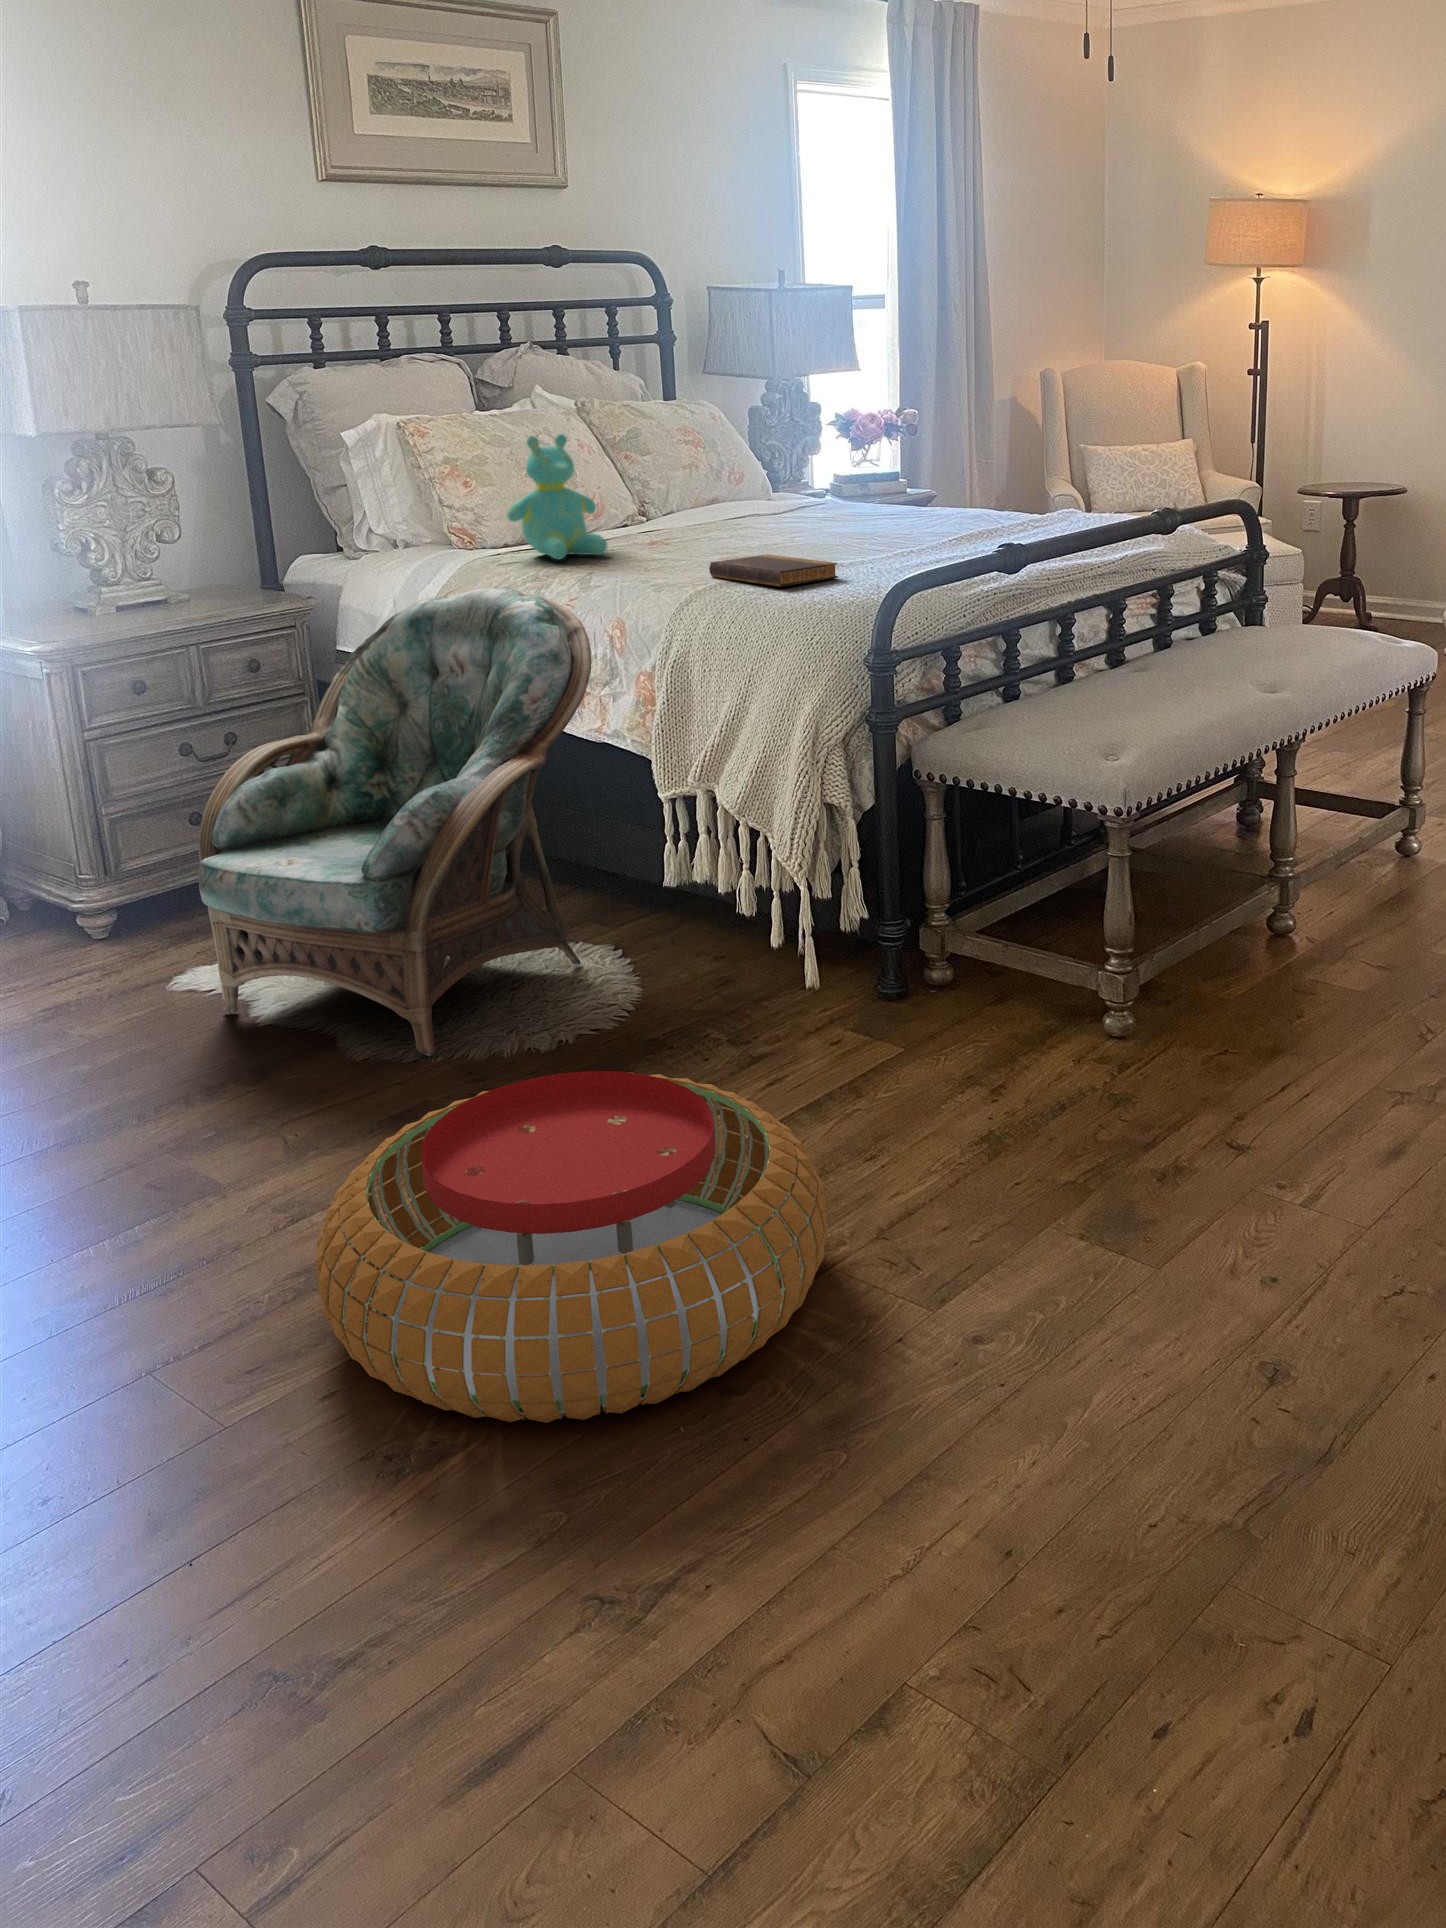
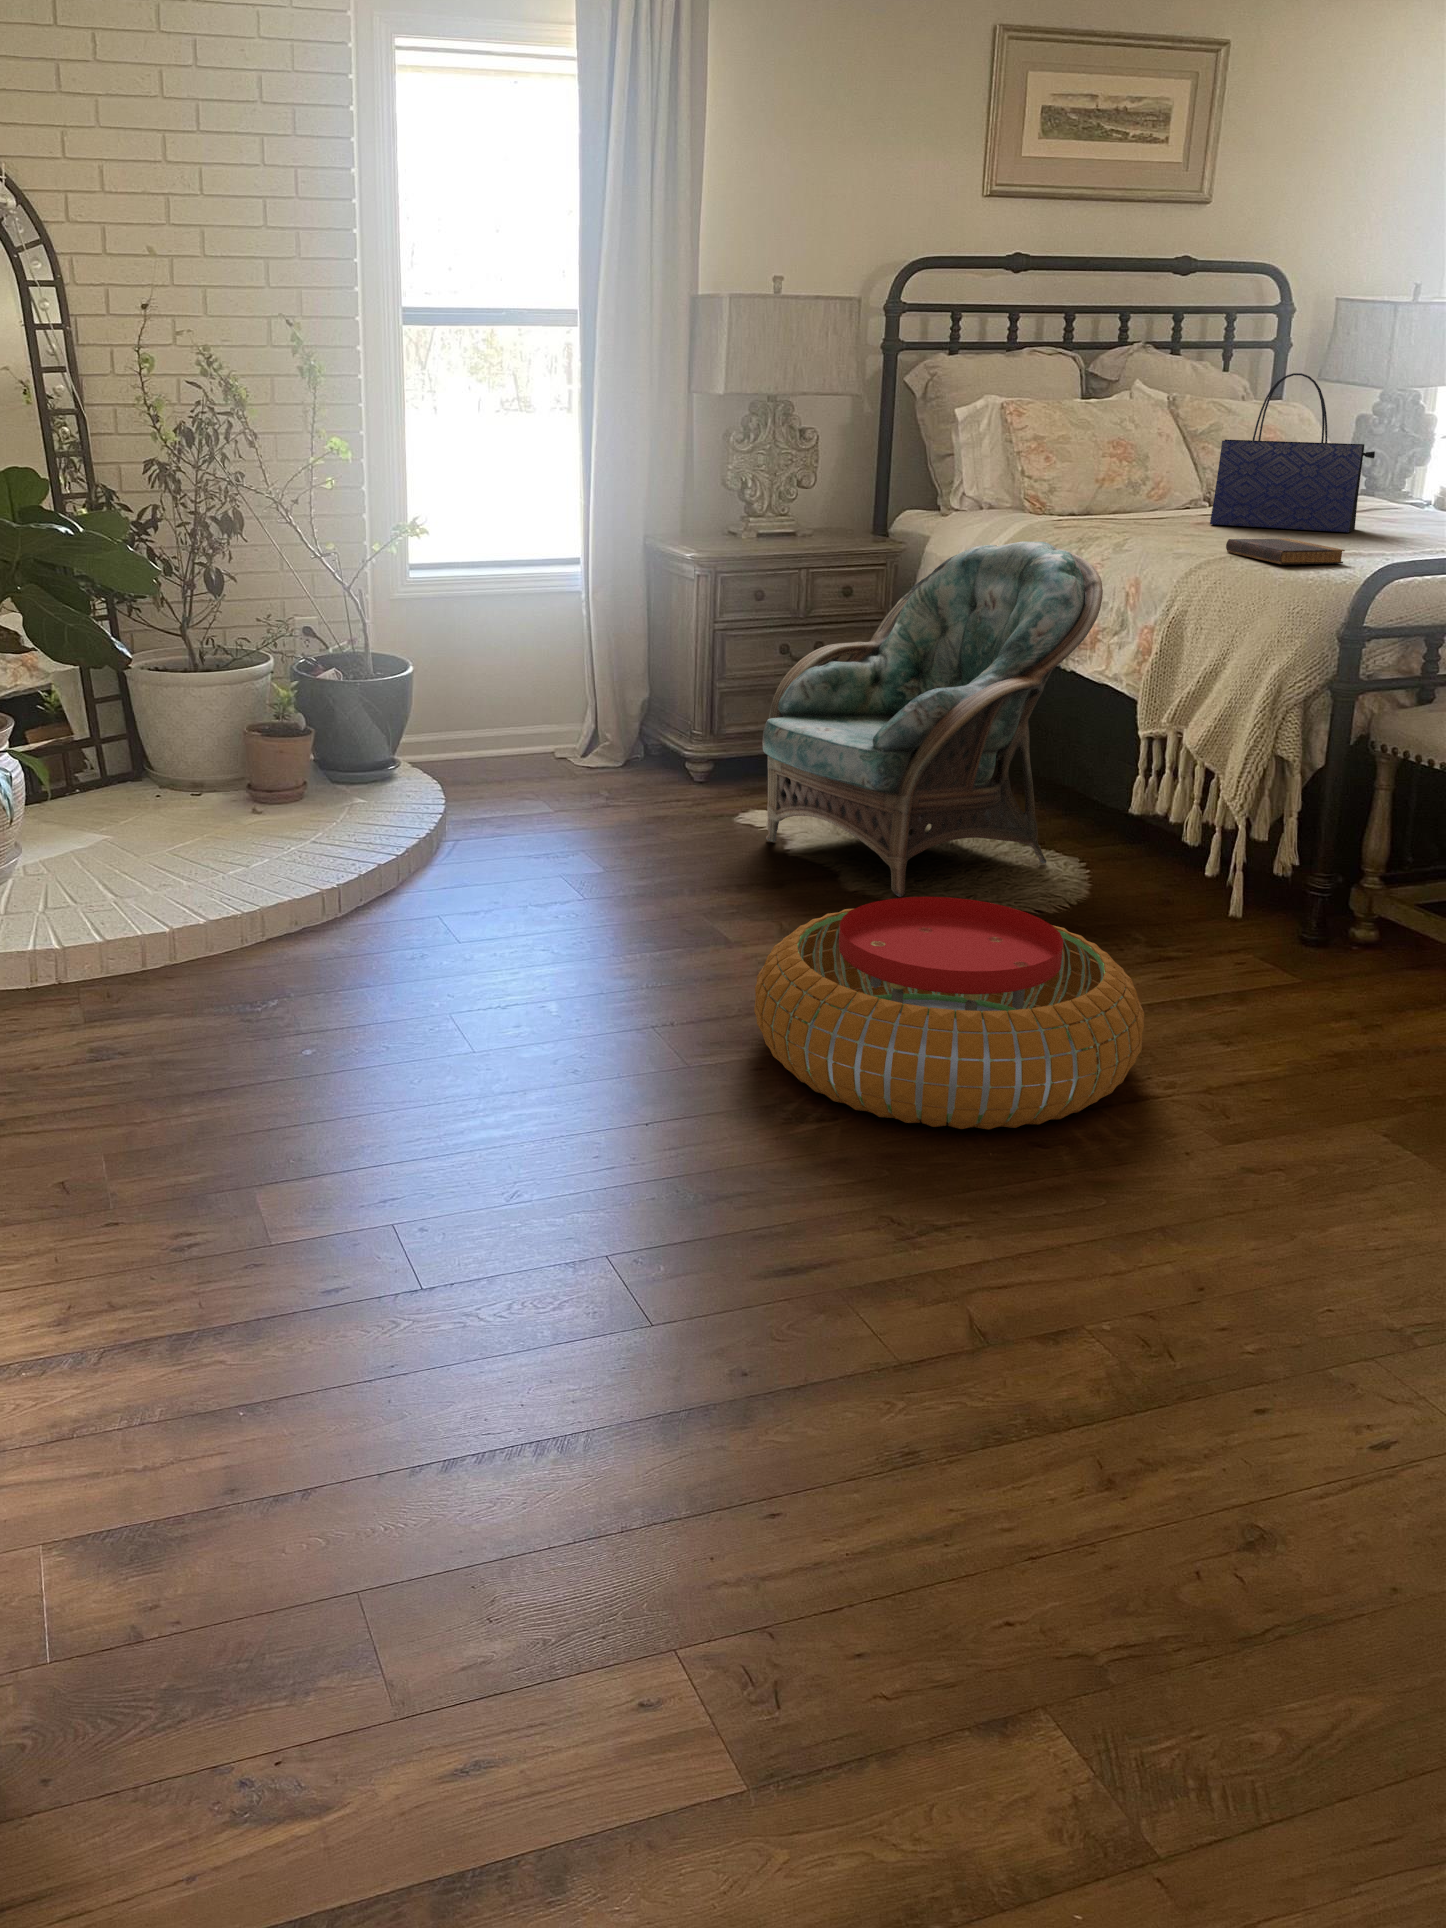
tote bag: none [663,372,821,543] -> present [1210,373,1375,532]
teddy bear: present [508,434,607,560] -> none [1068,420,1151,527]

